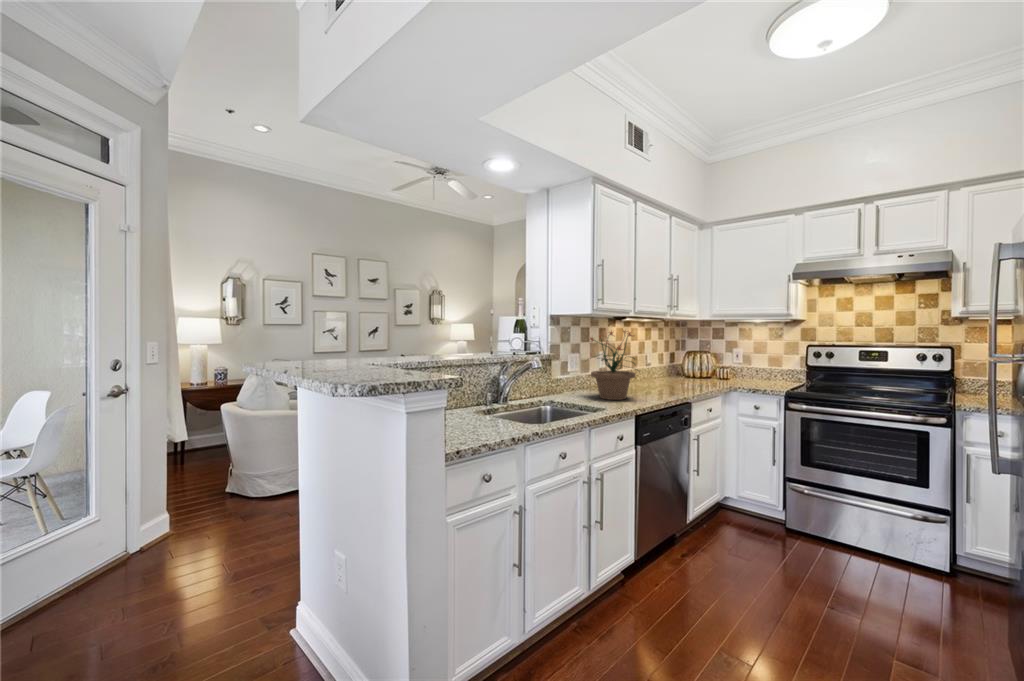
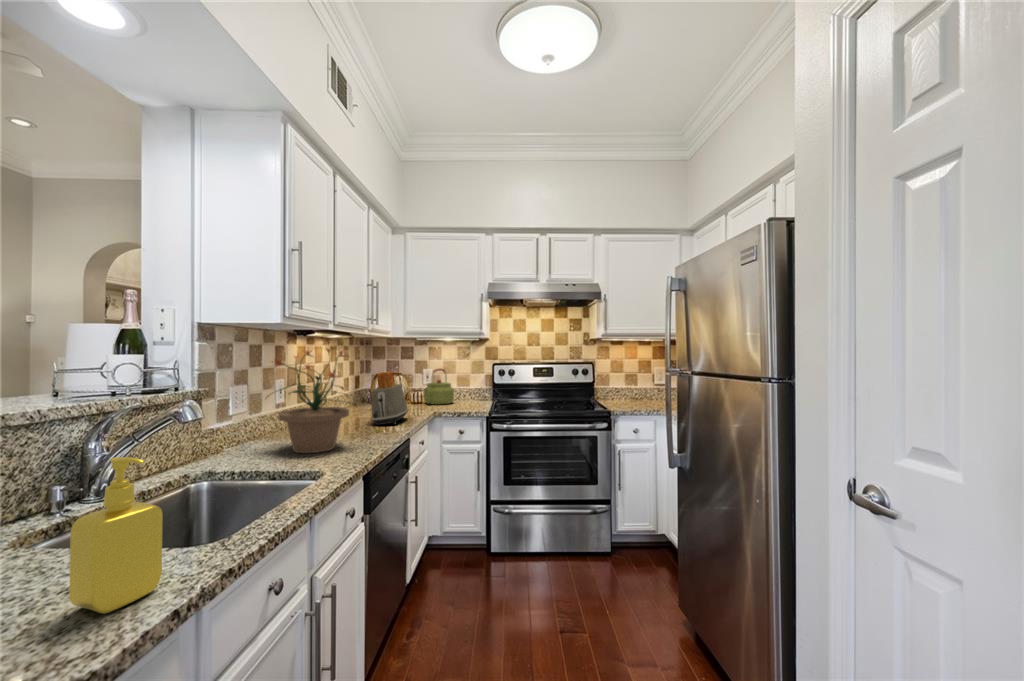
toaster: none [665,348,700,391] -> present [371,371,408,425]
kettle: none [728,348,761,382] -> present [424,368,454,405]
soap dispenser: none [486,376,514,434] -> present [69,457,163,614]

